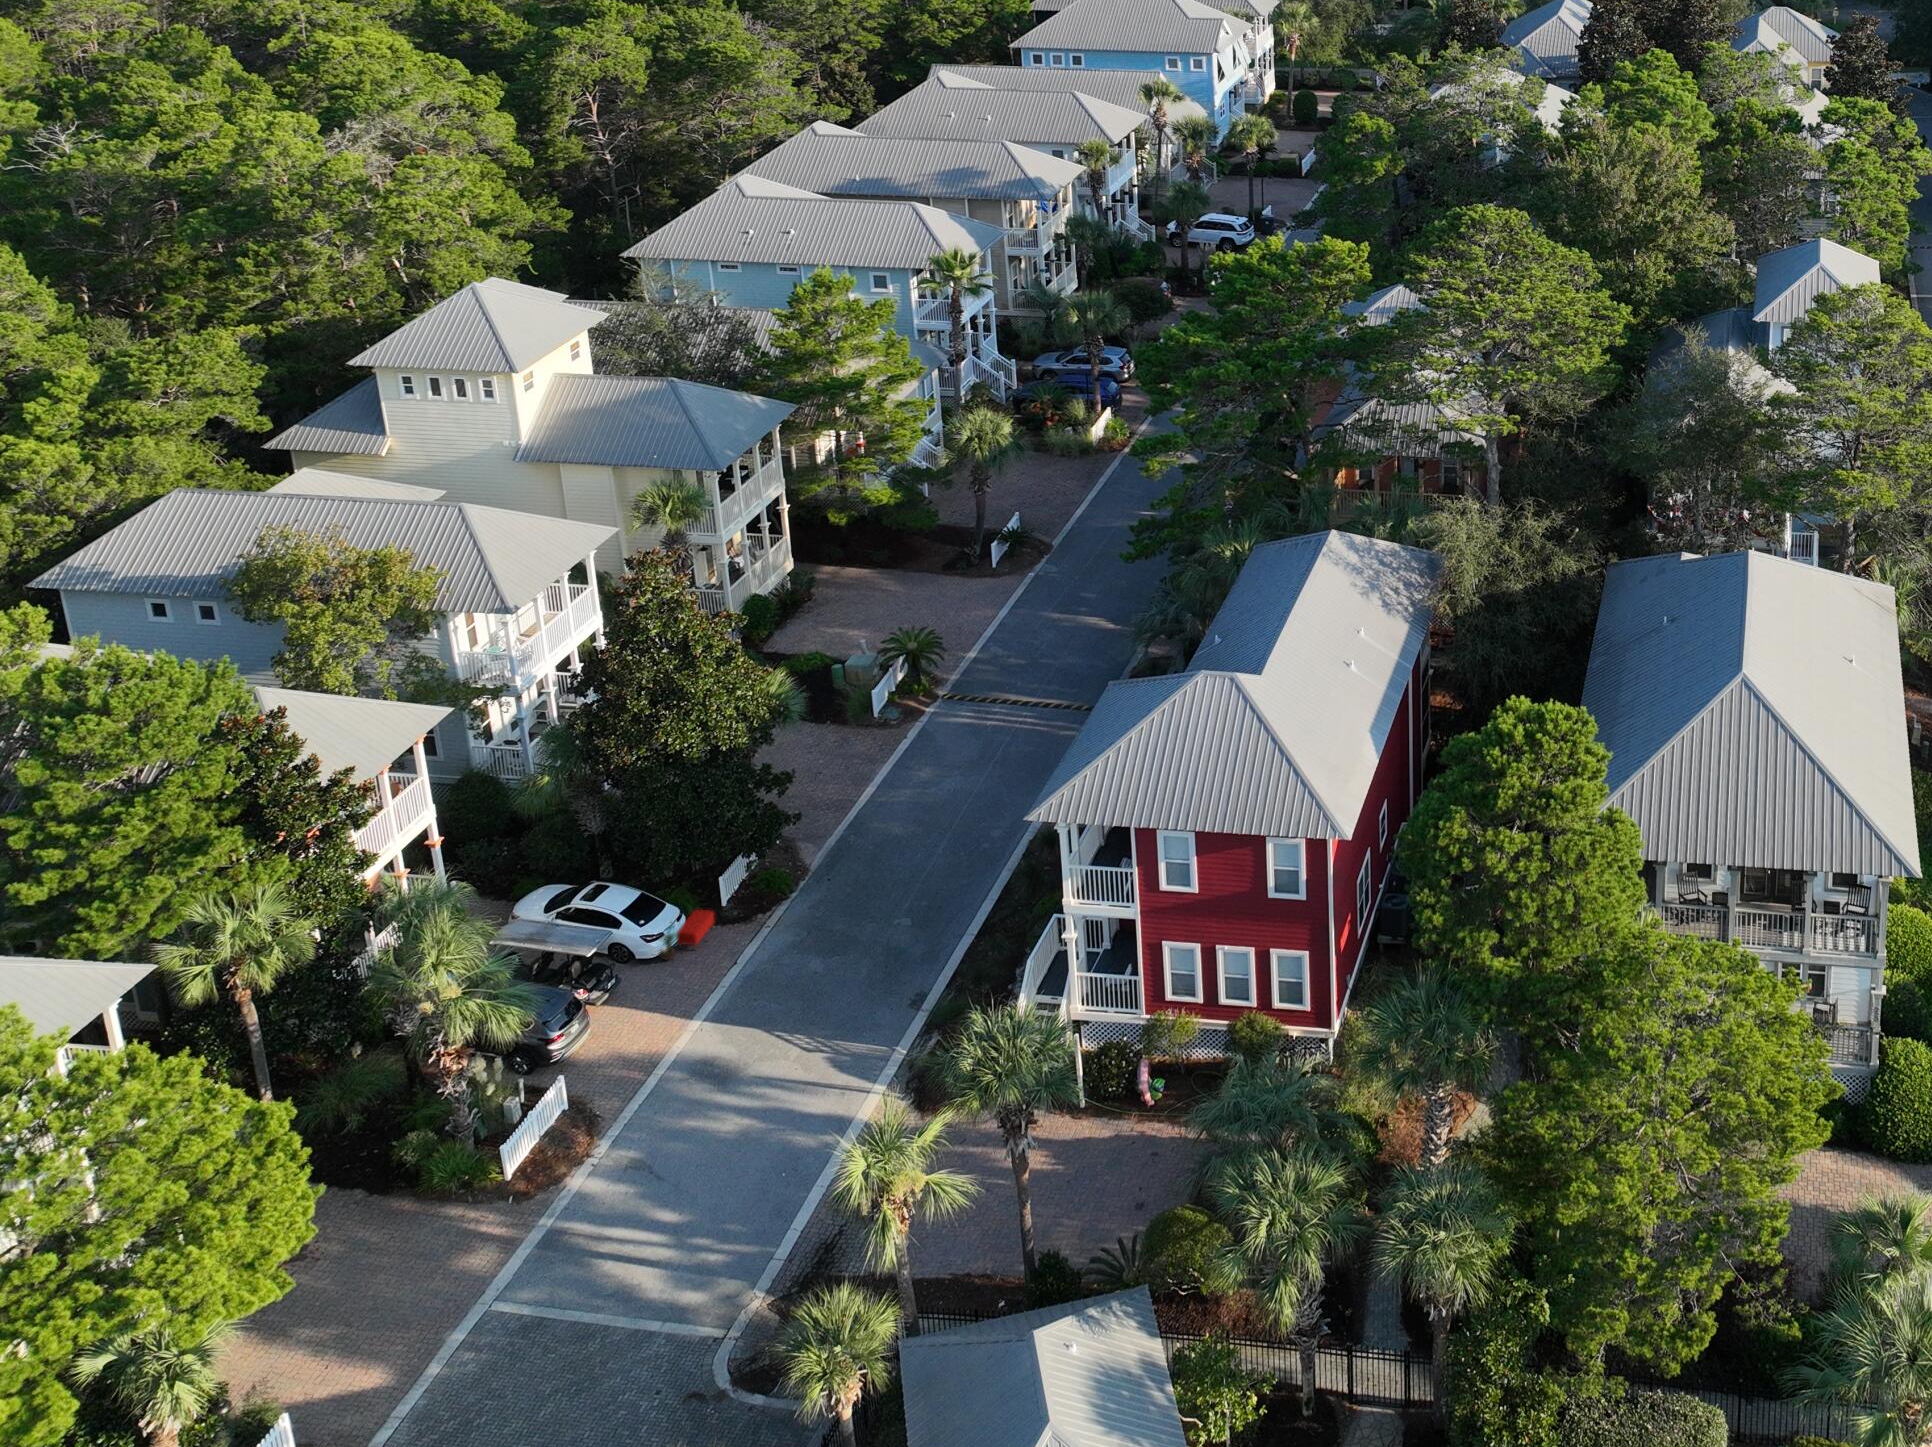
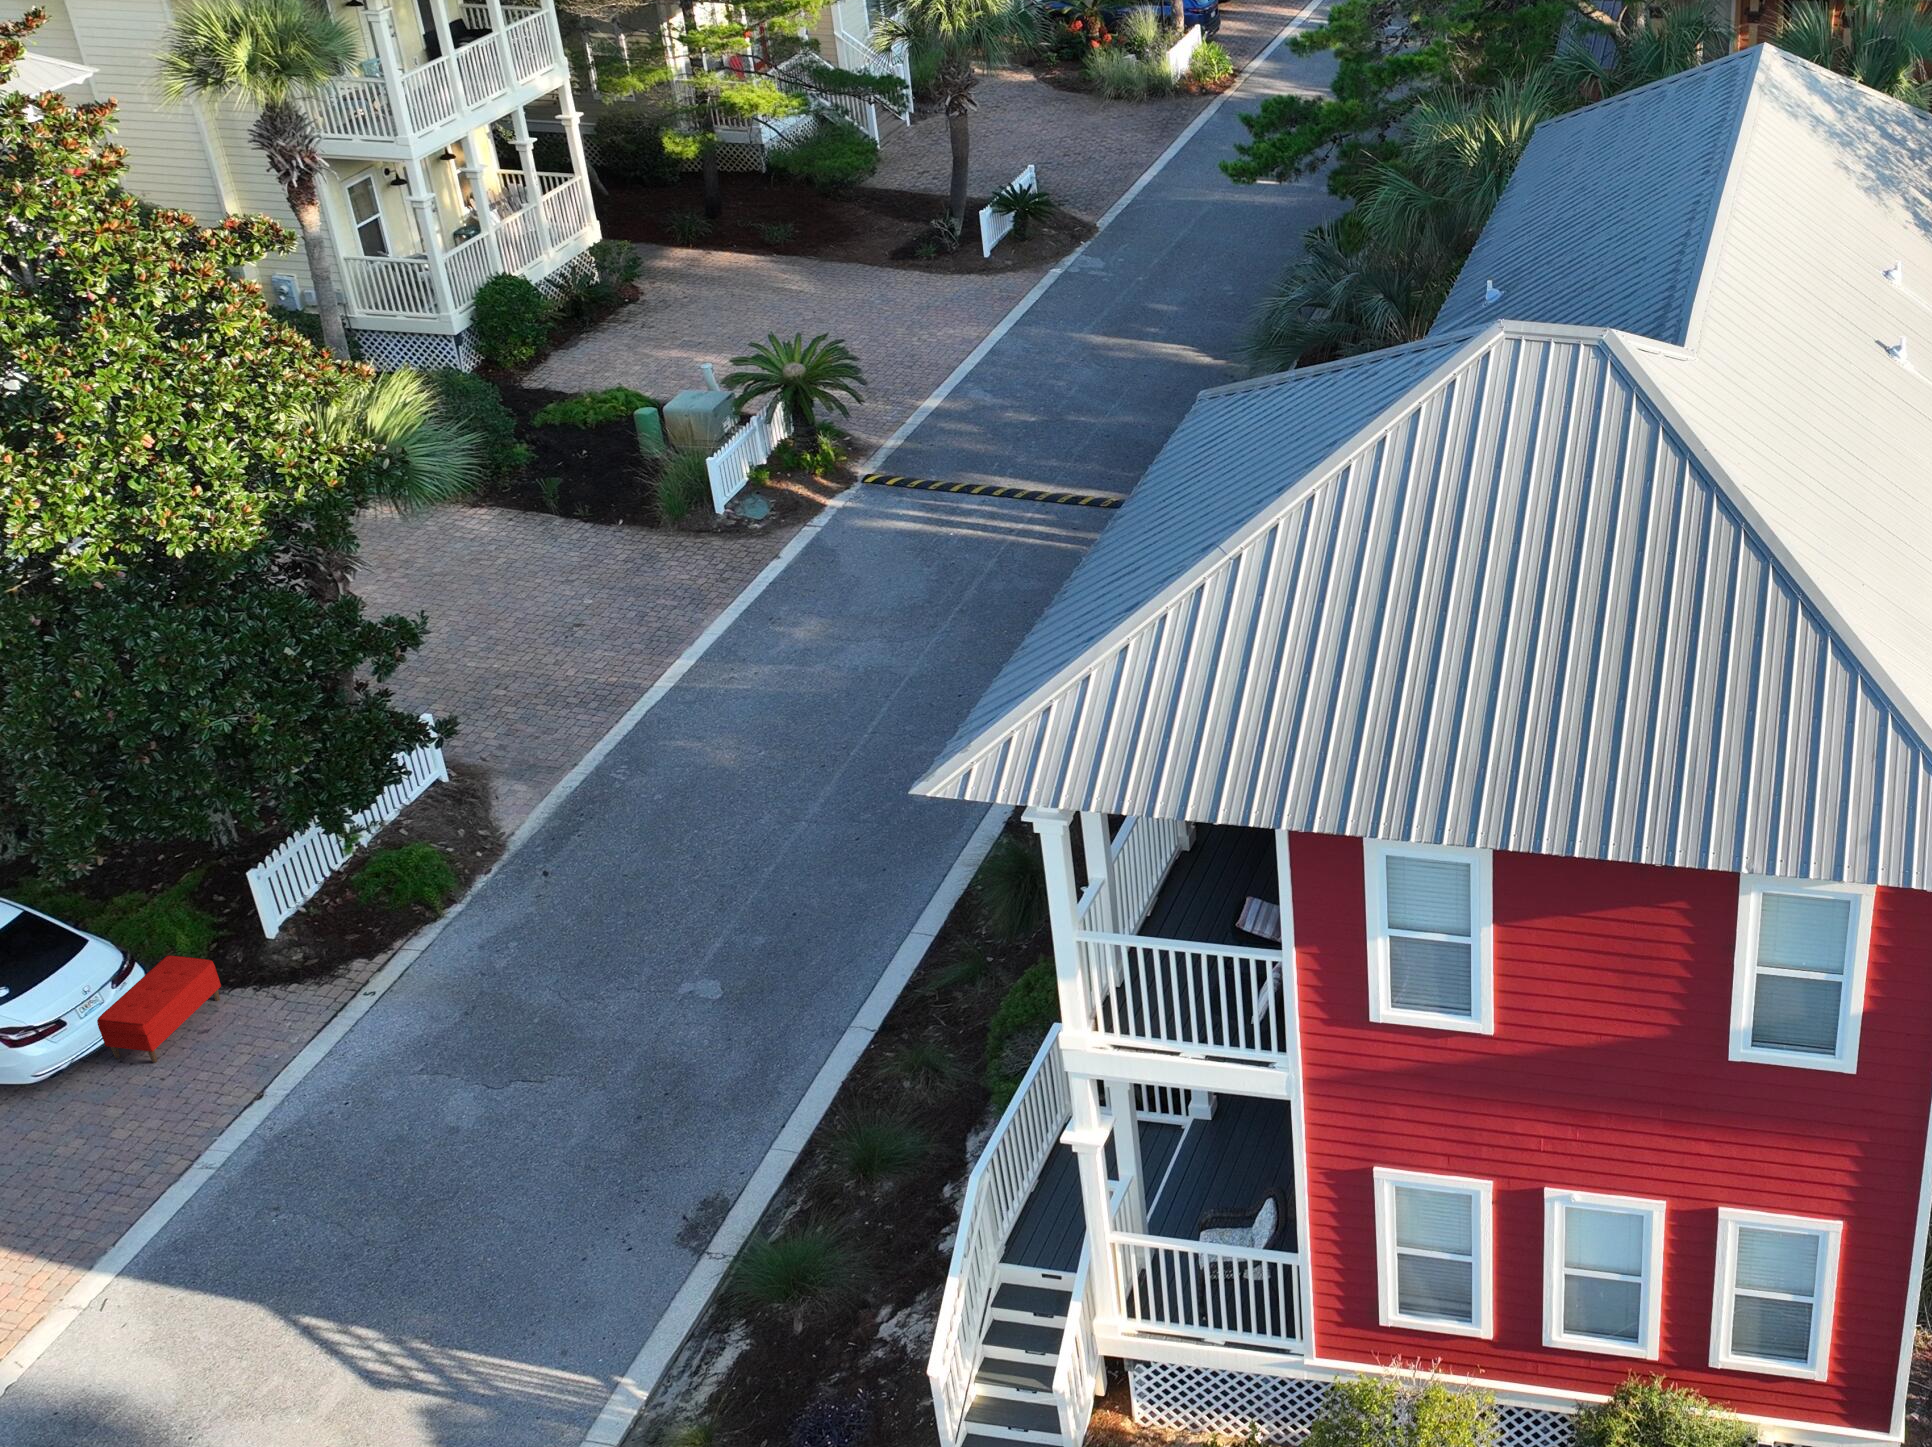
potted tree: present [660,933,676,960] -> none [39,1018,92,1091]

